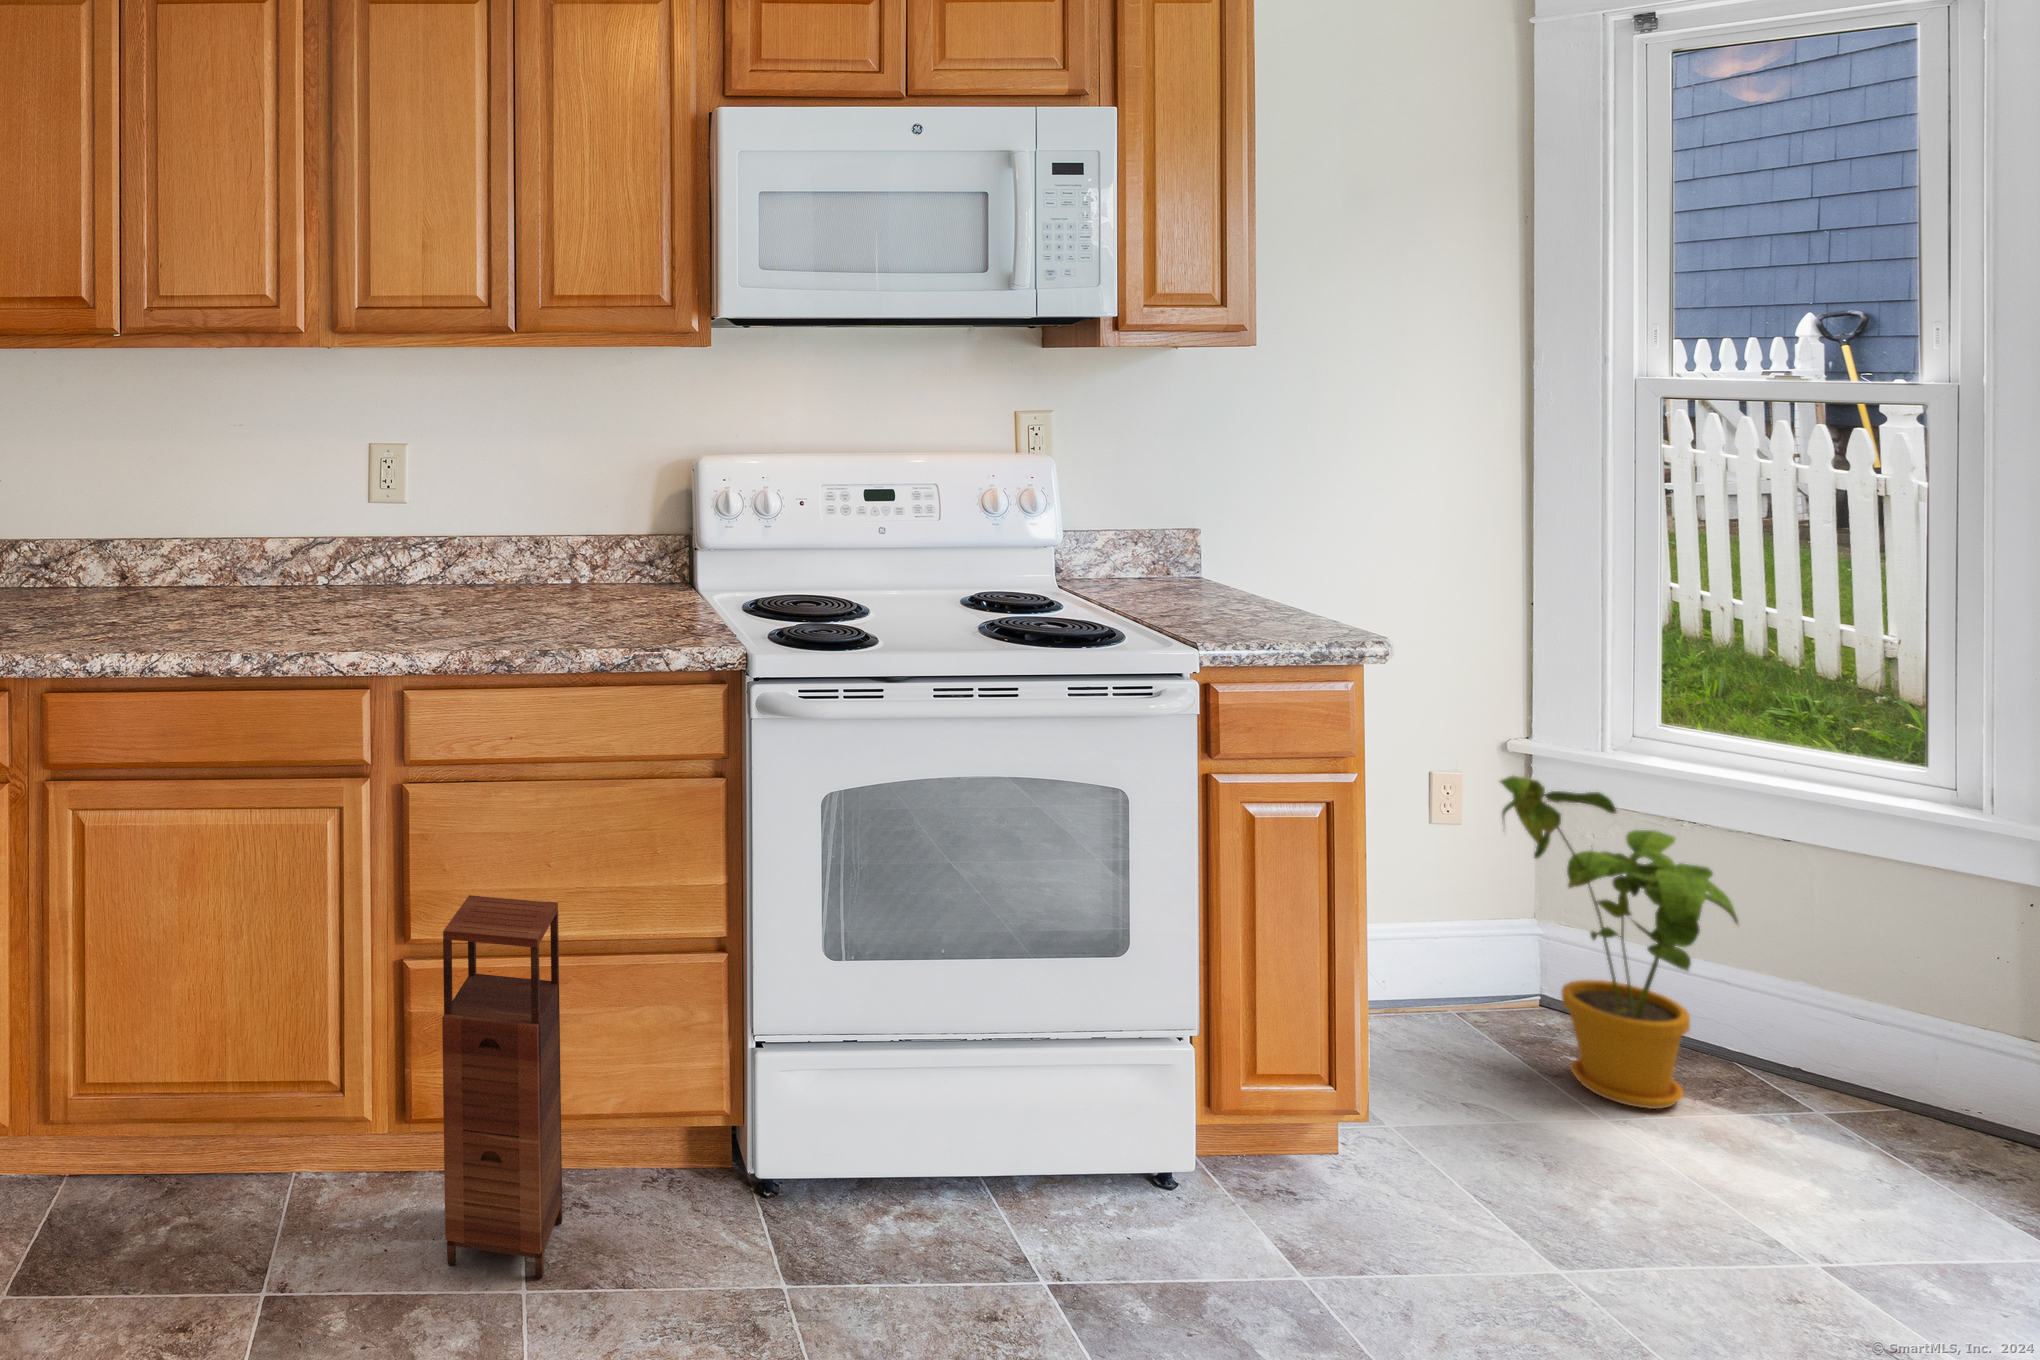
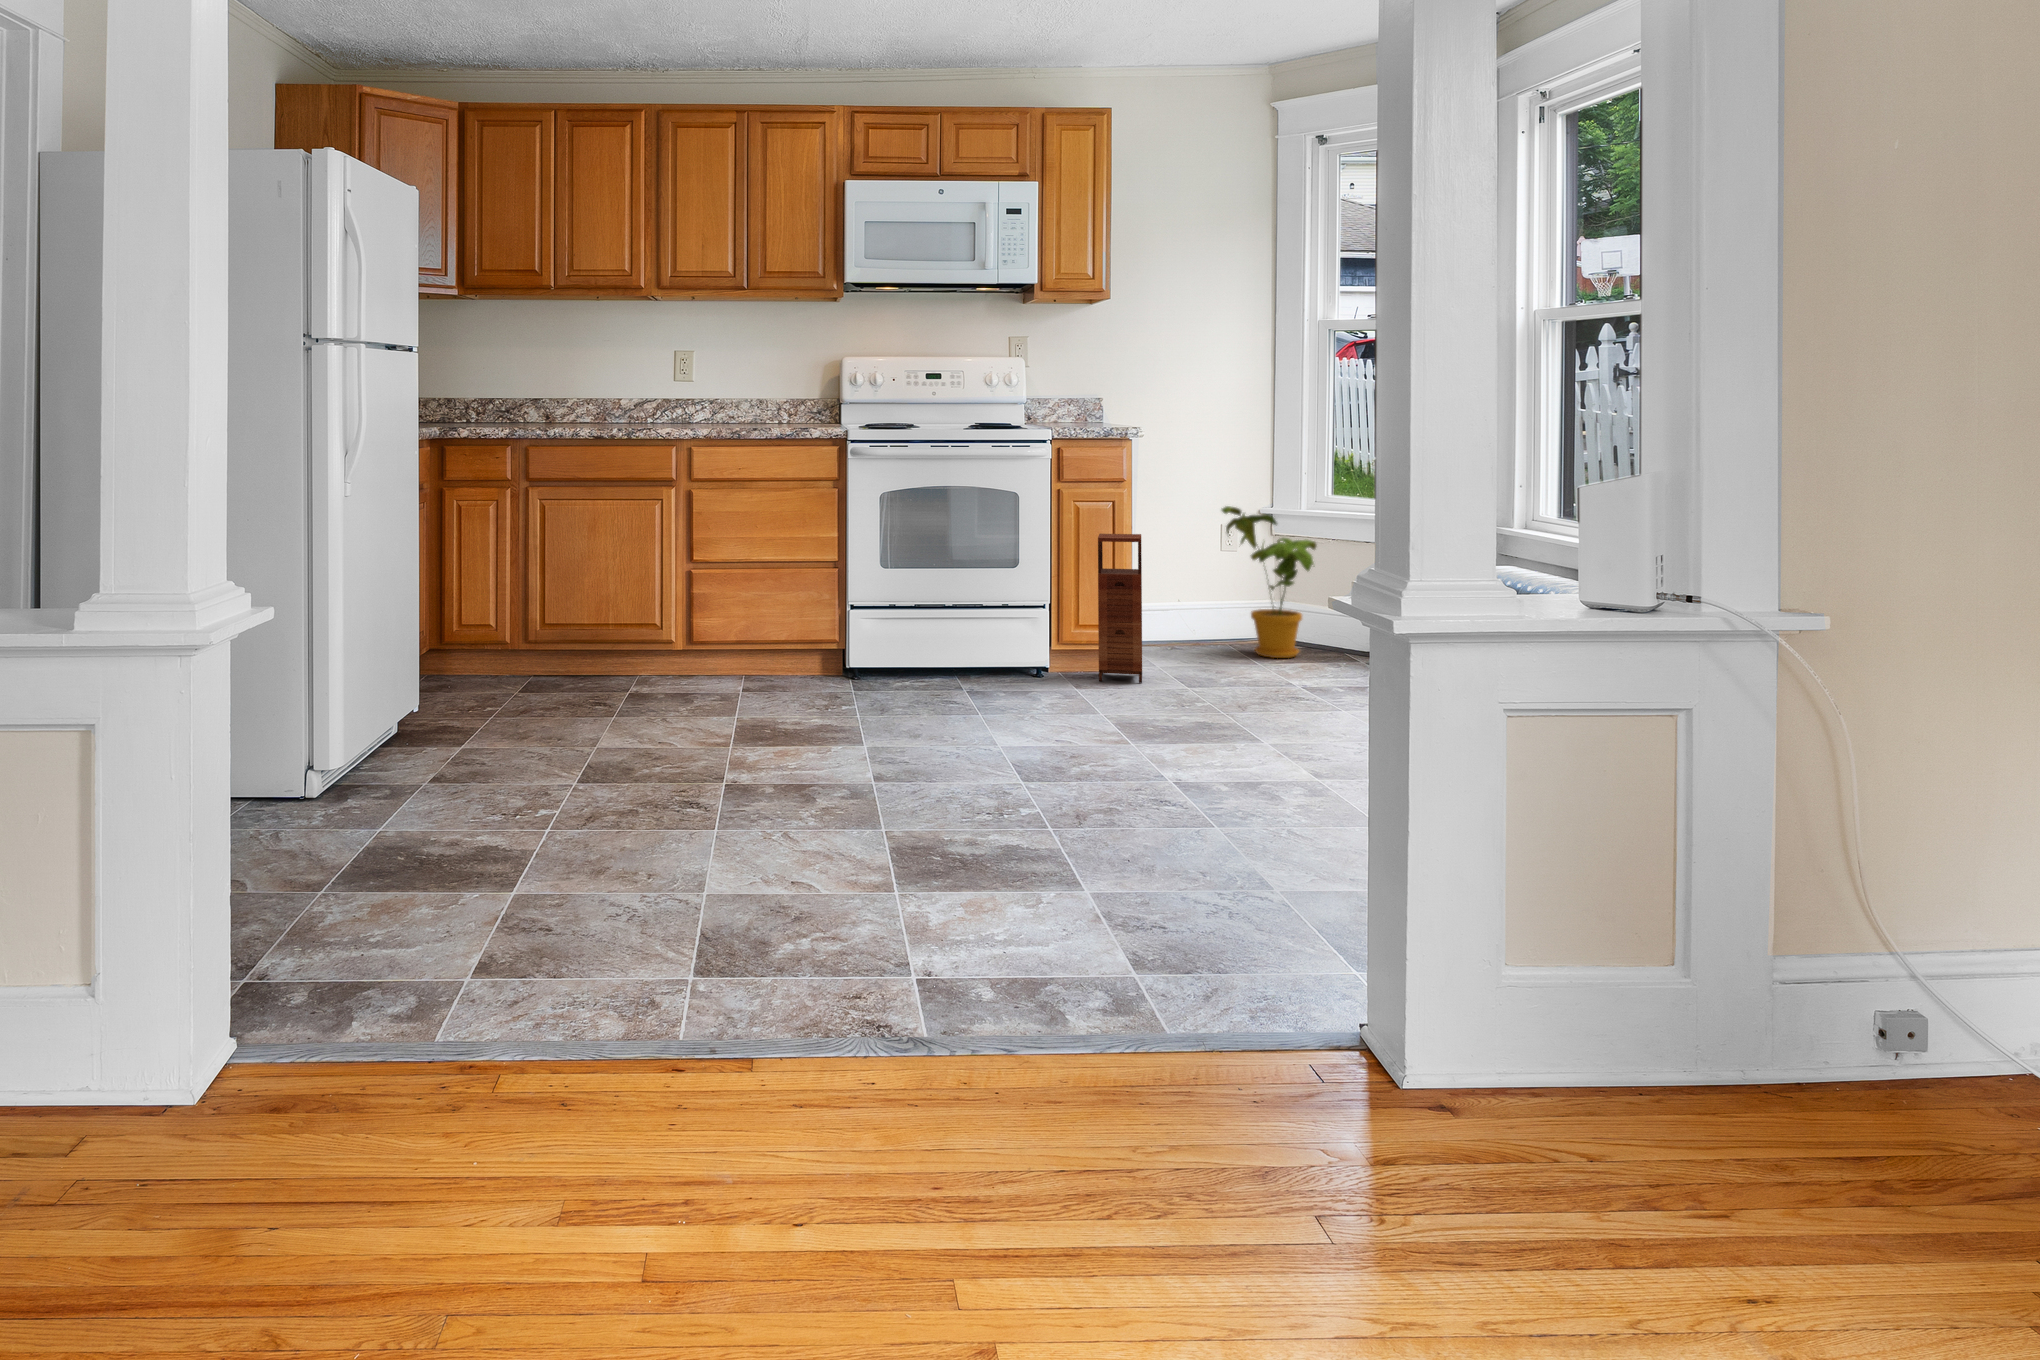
storage cabinet: present [442,895,562,1278] -> present [1098,534,1142,683]

